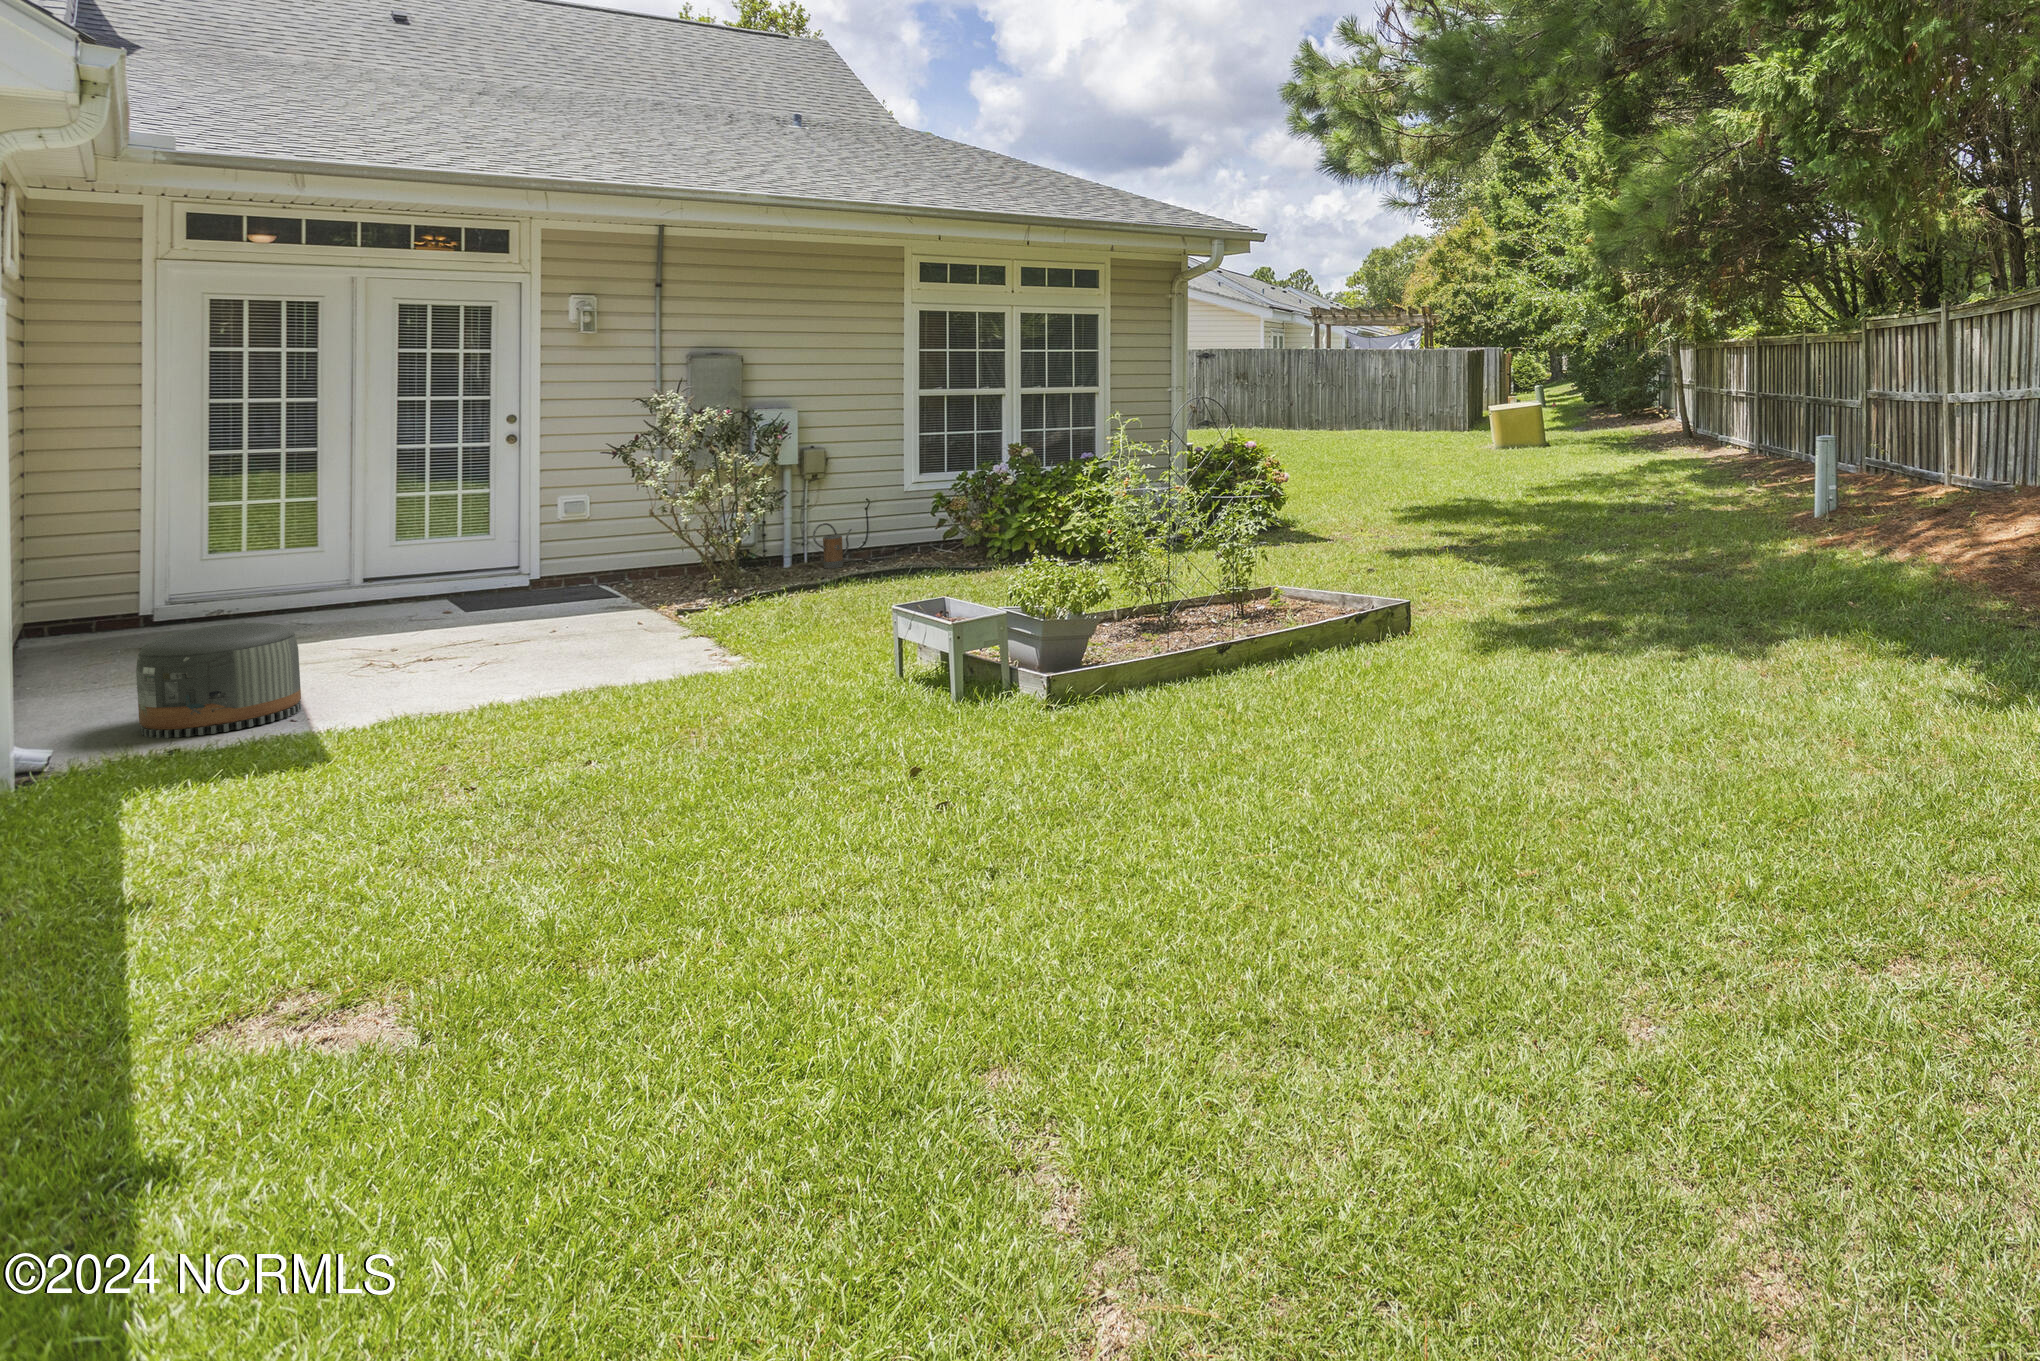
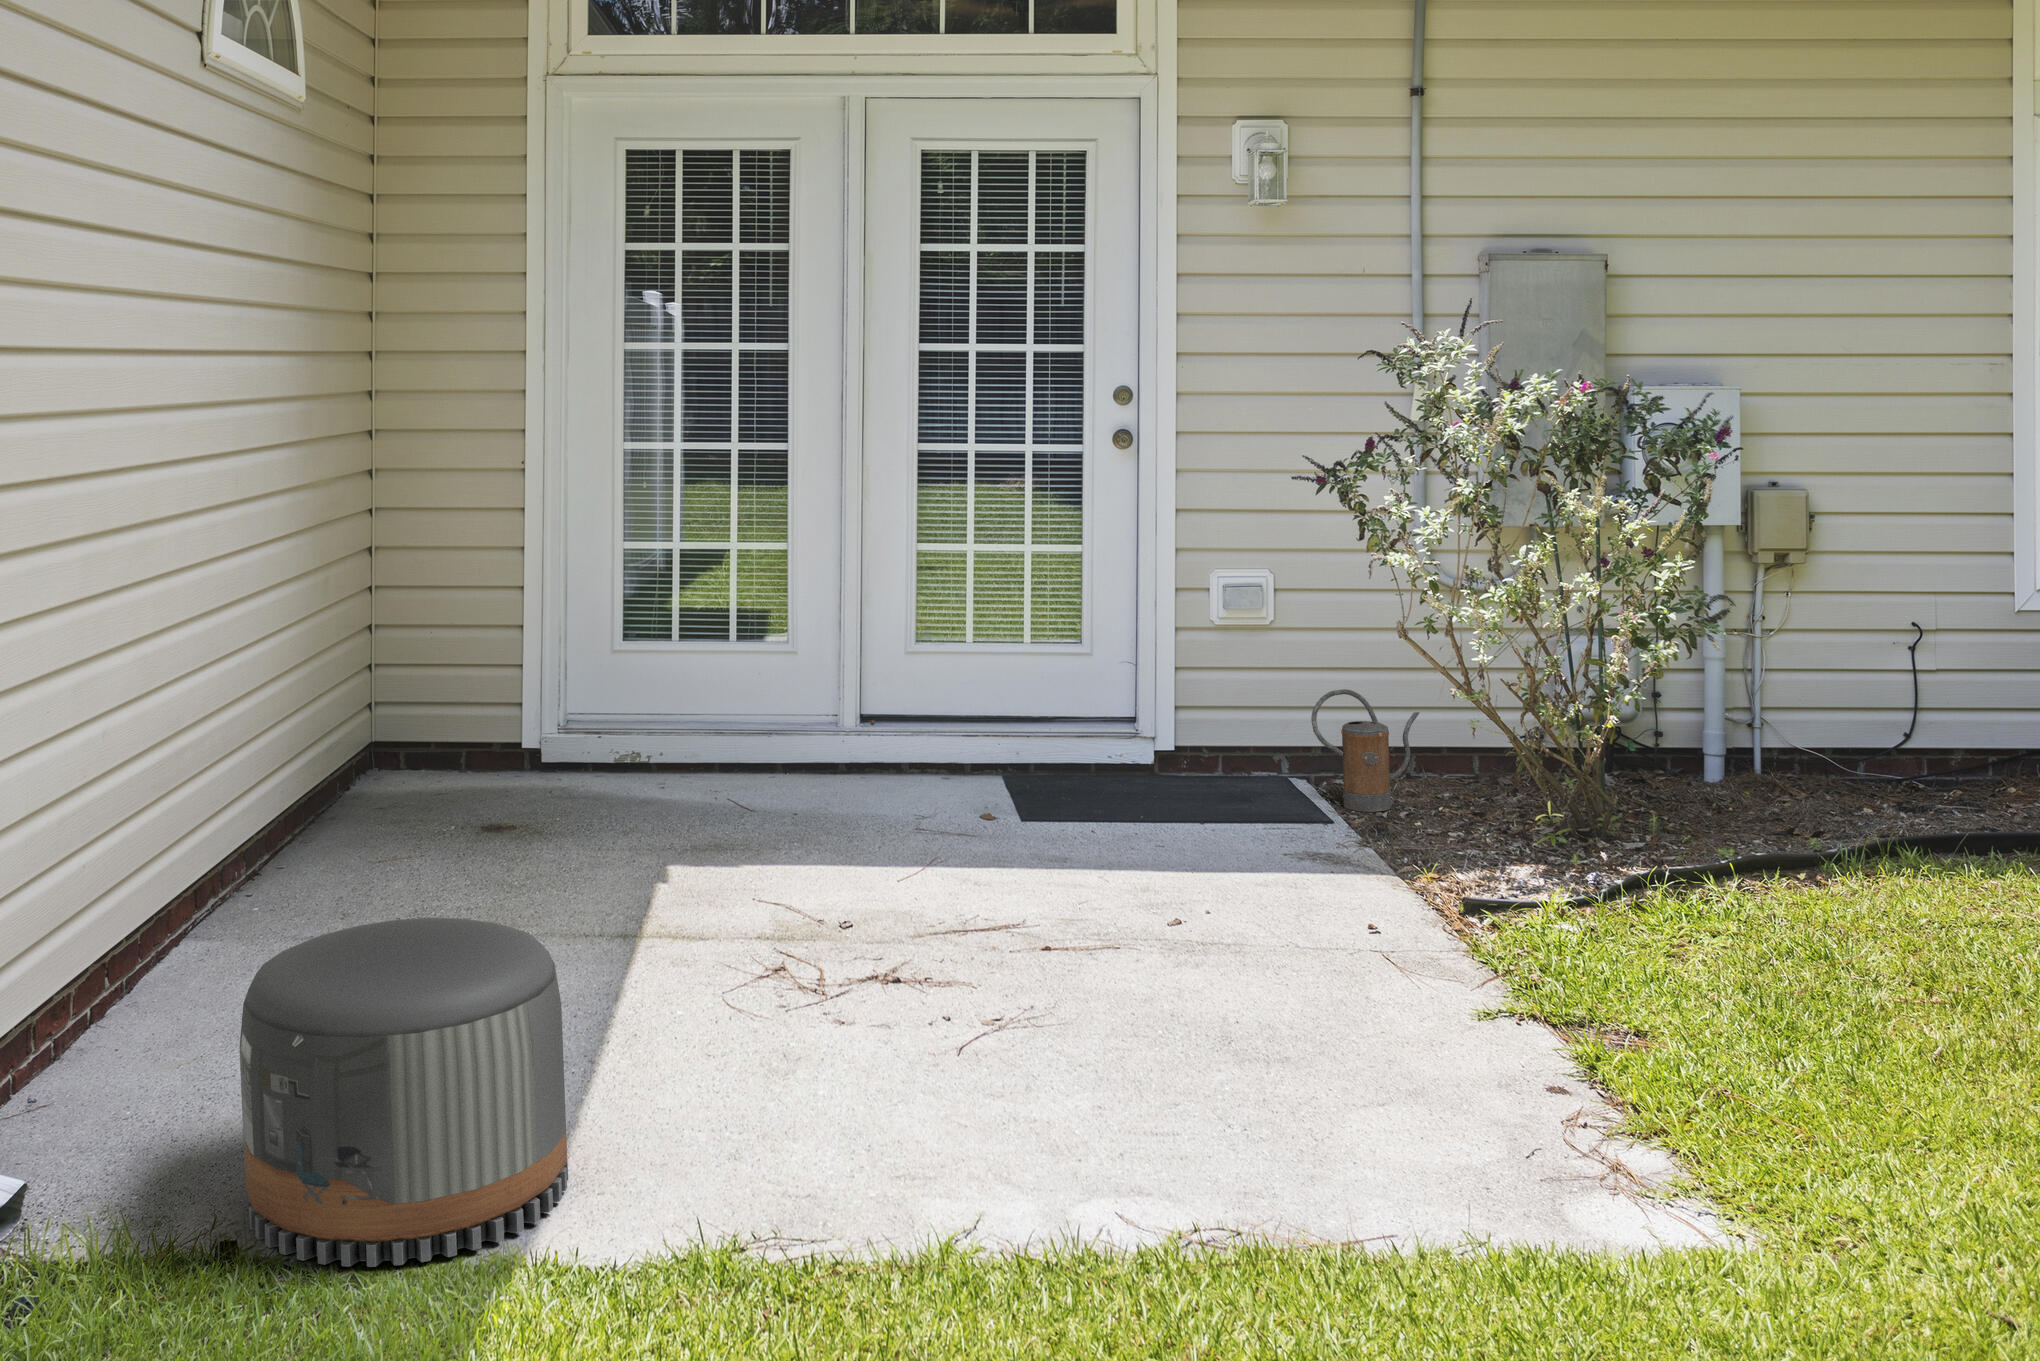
watering can: present [813,523,852,568] -> present [1311,689,1419,812]

